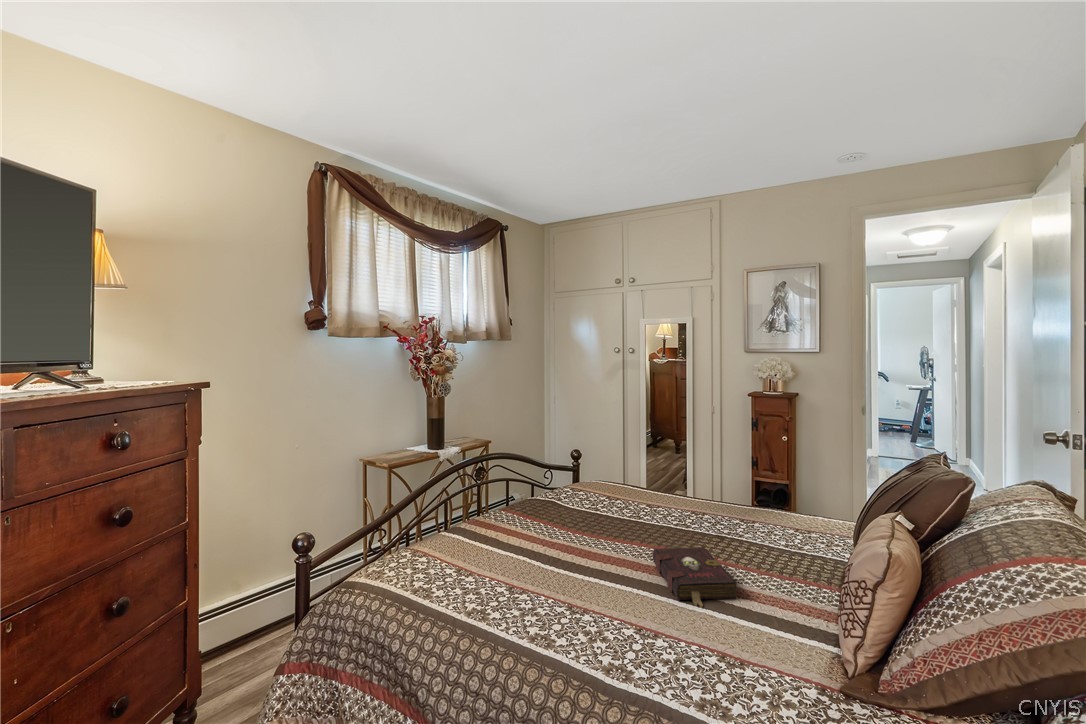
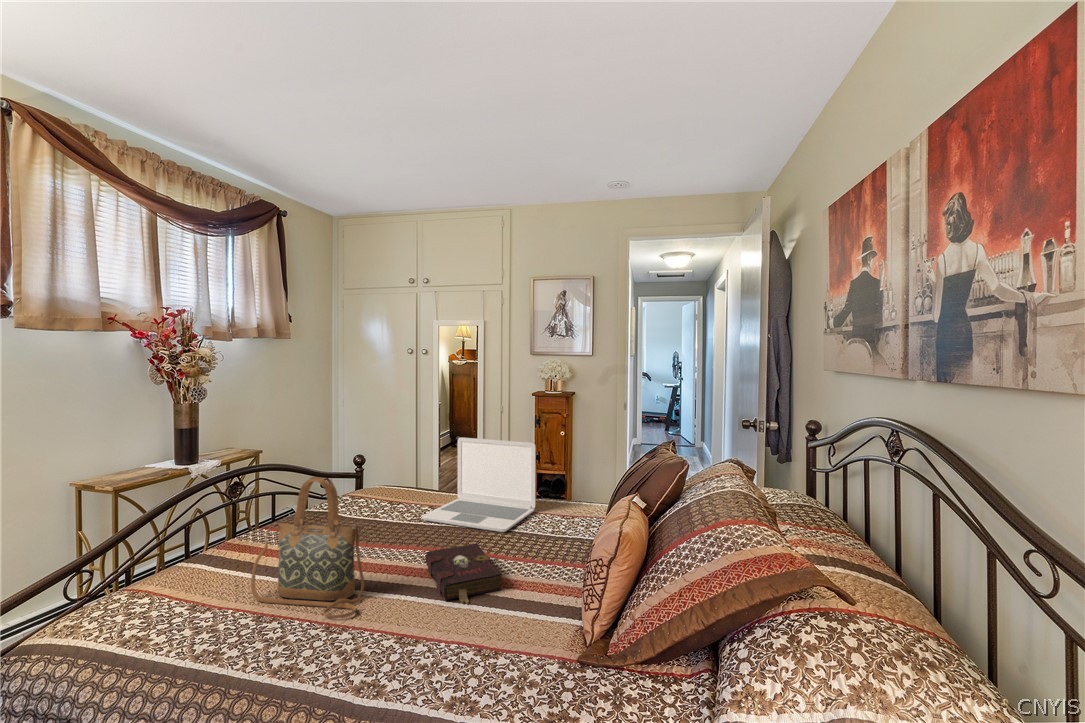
laptop: none [641,437,762,539] -> present [422,437,536,532]
handbag: none [502,467,598,600] -> present [251,477,364,618]

